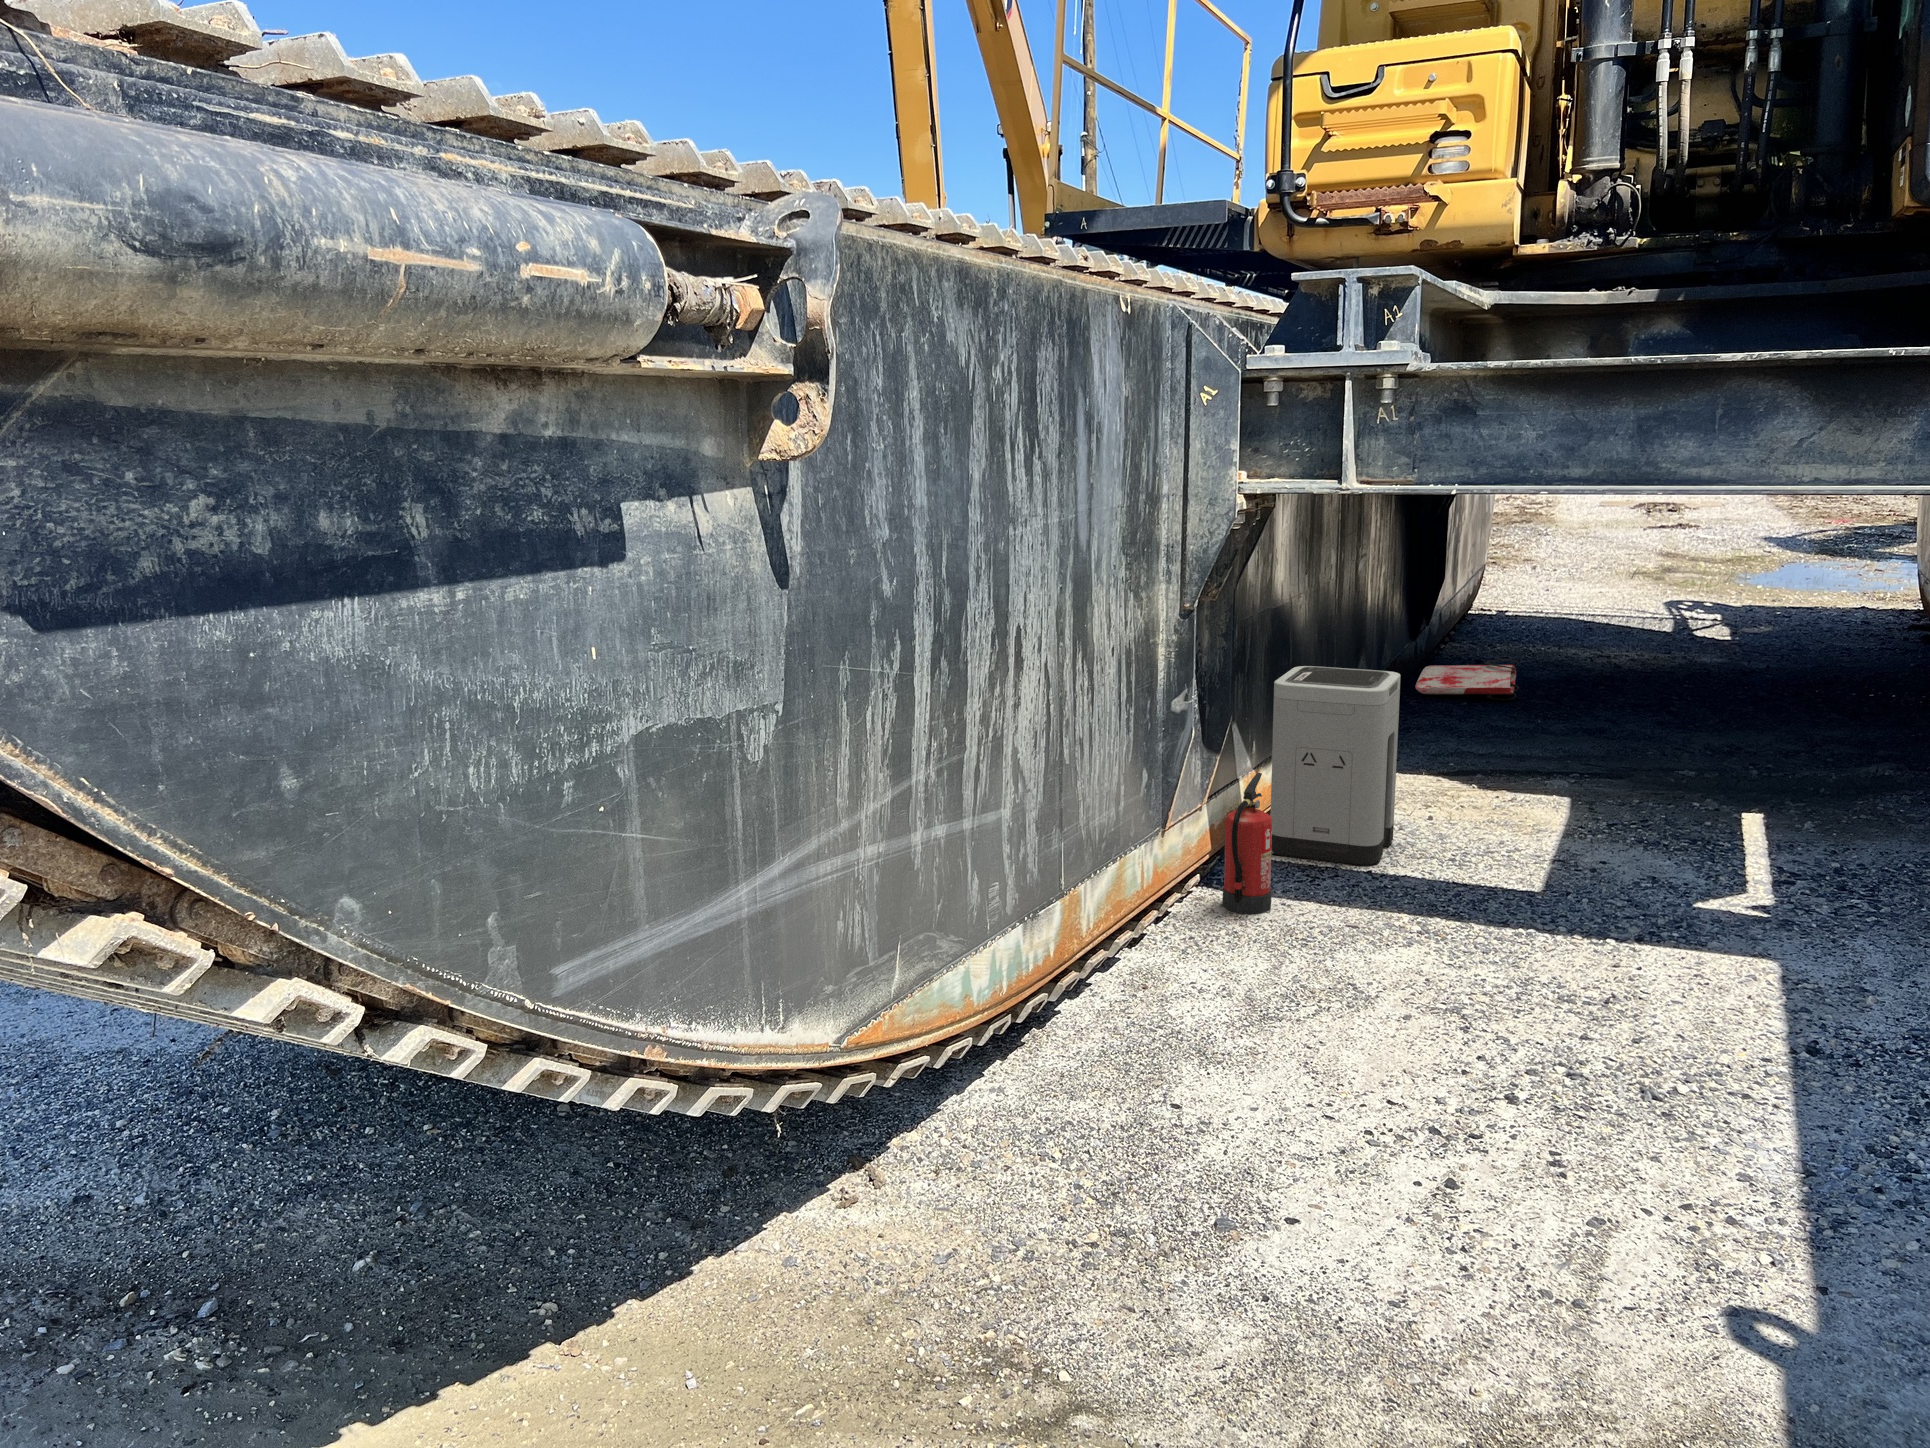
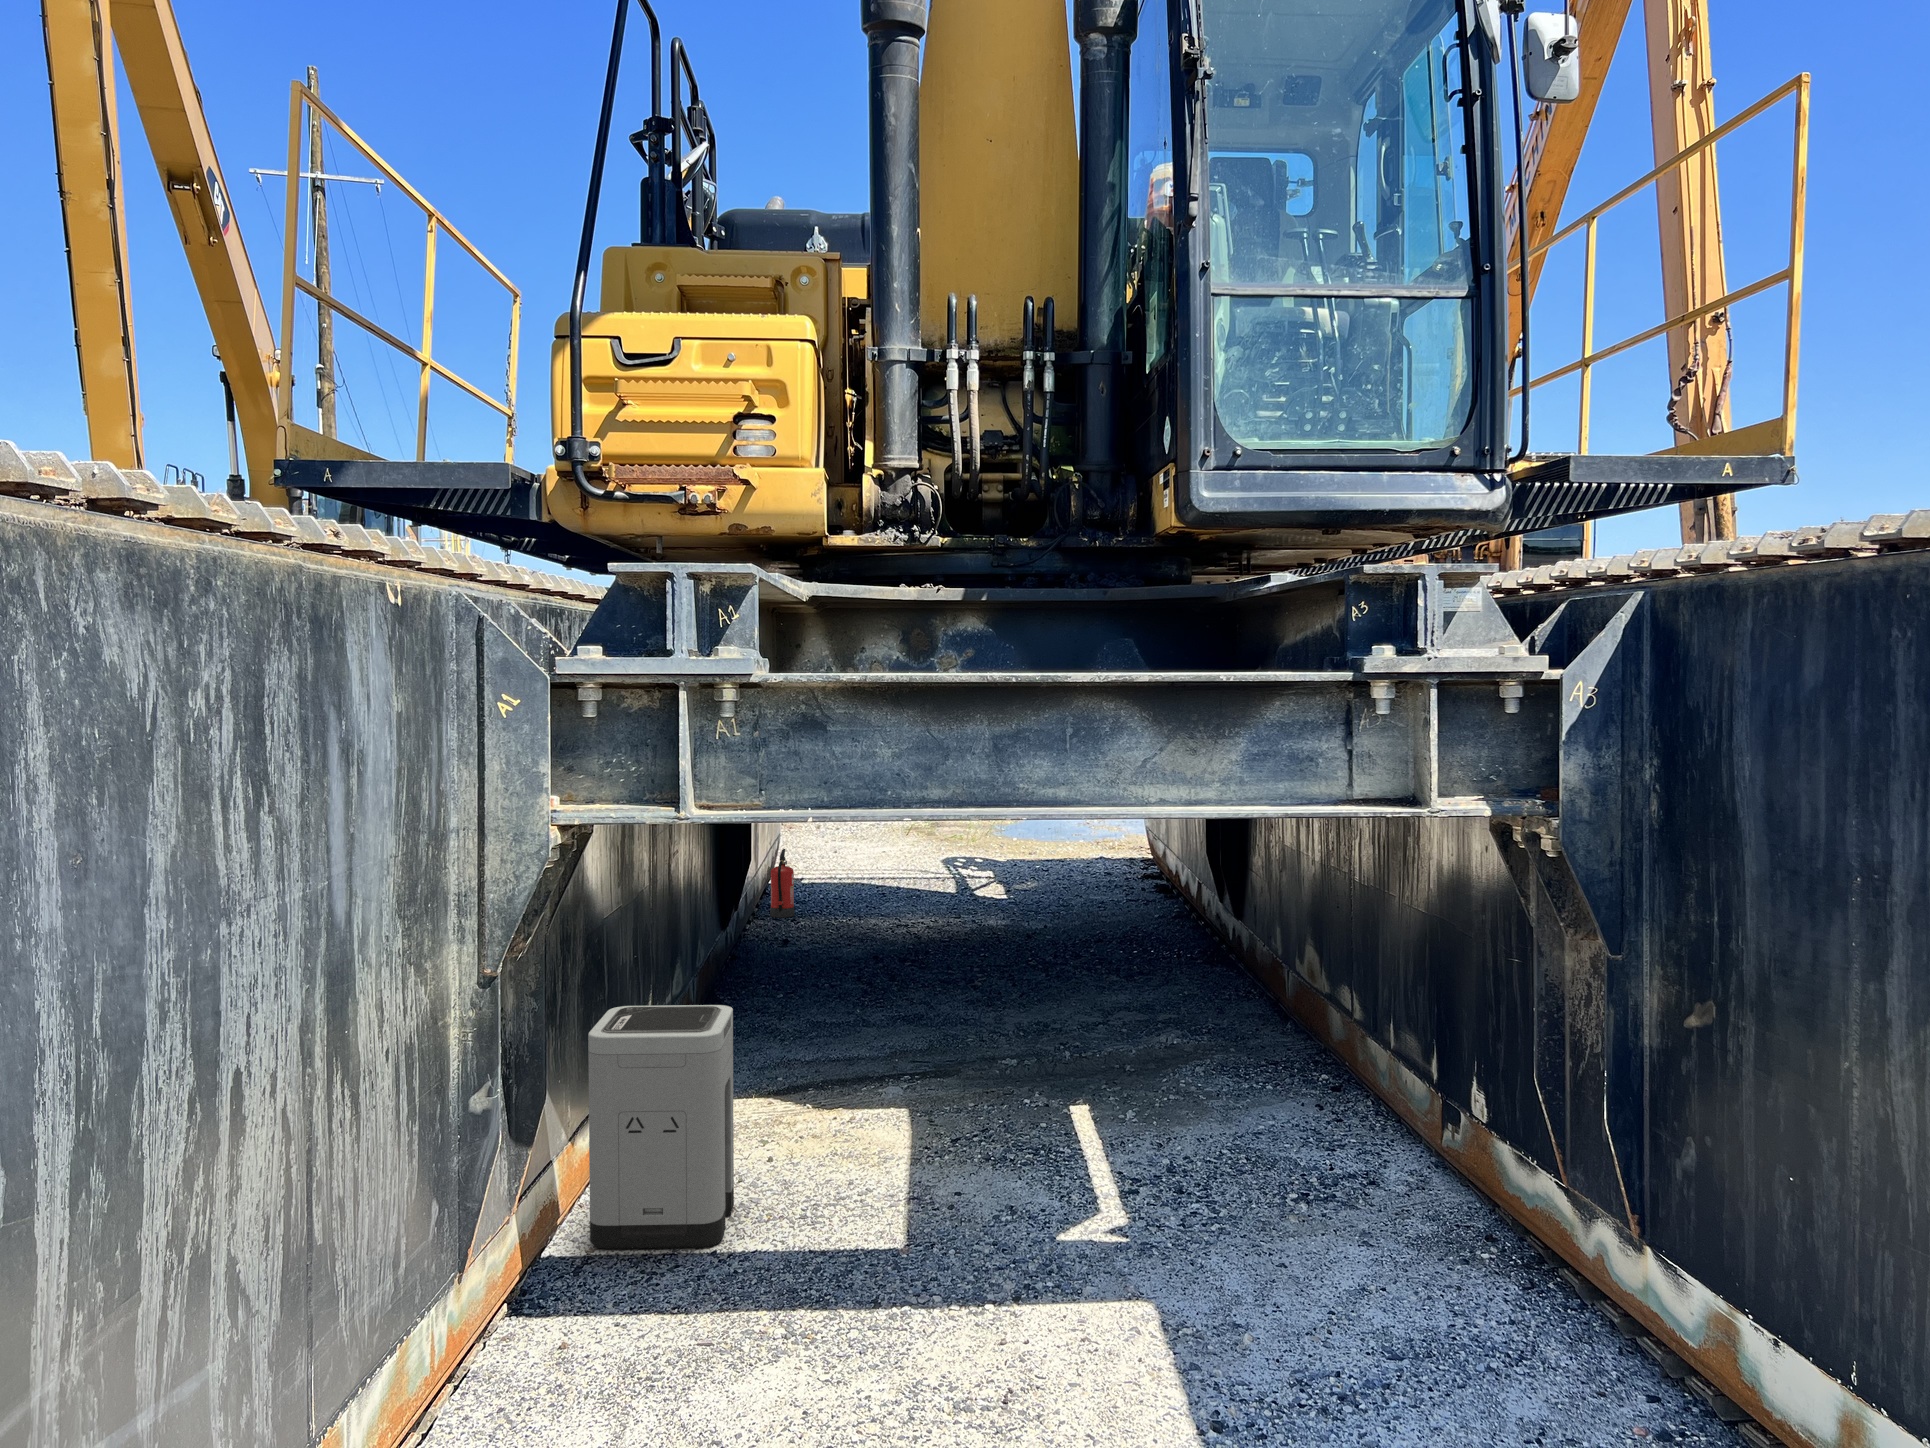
bag: present [1415,659,1519,700] -> none [728,955,835,1001]
fire extinguisher: present [1222,773,1272,914] -> present [770,849,795,917]

